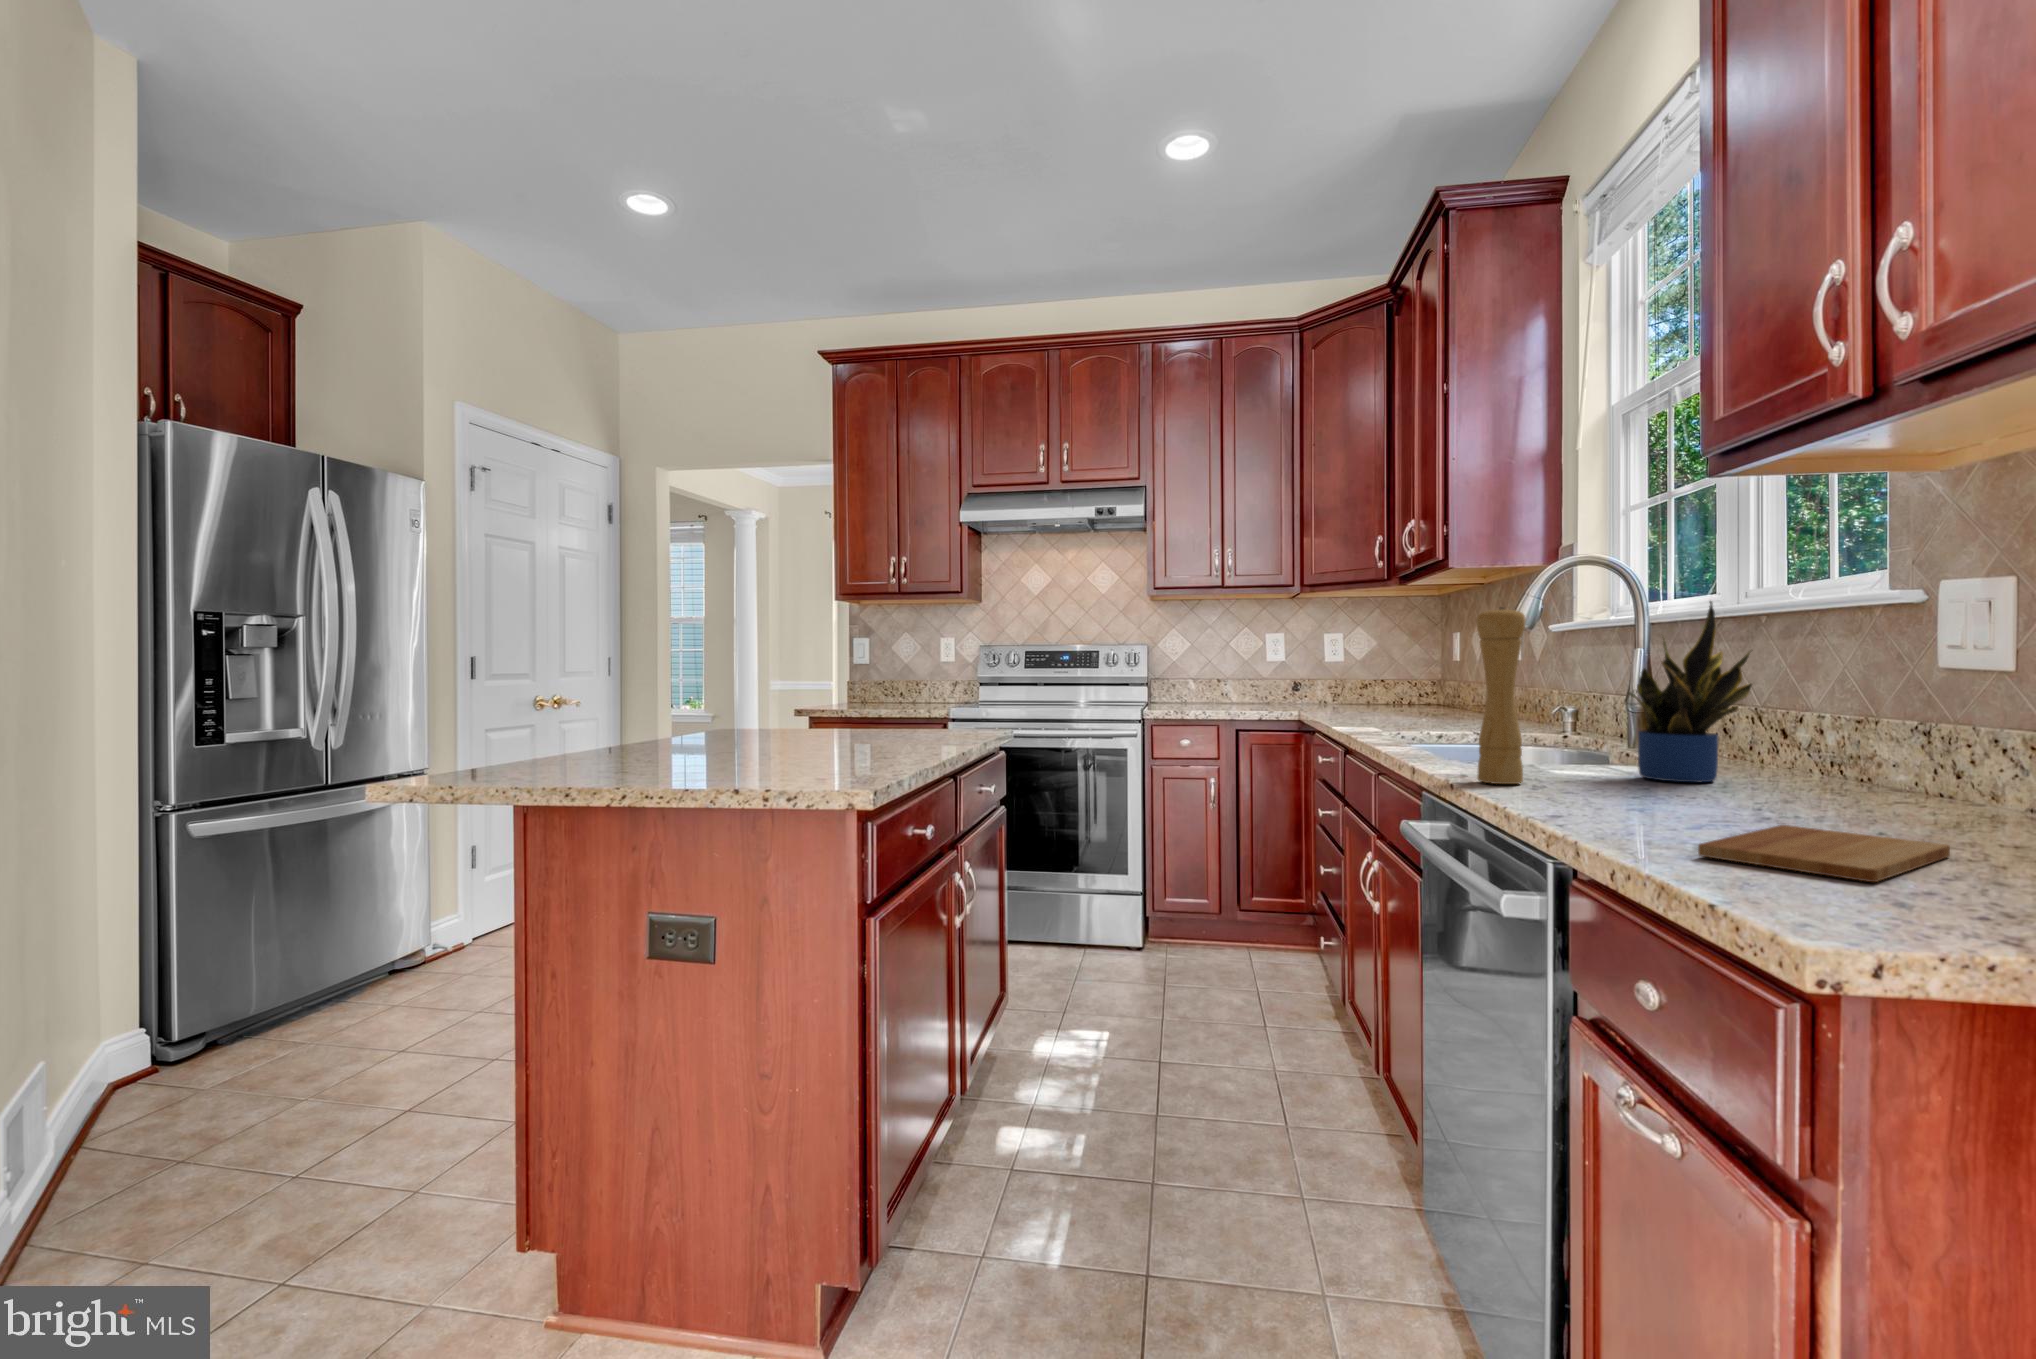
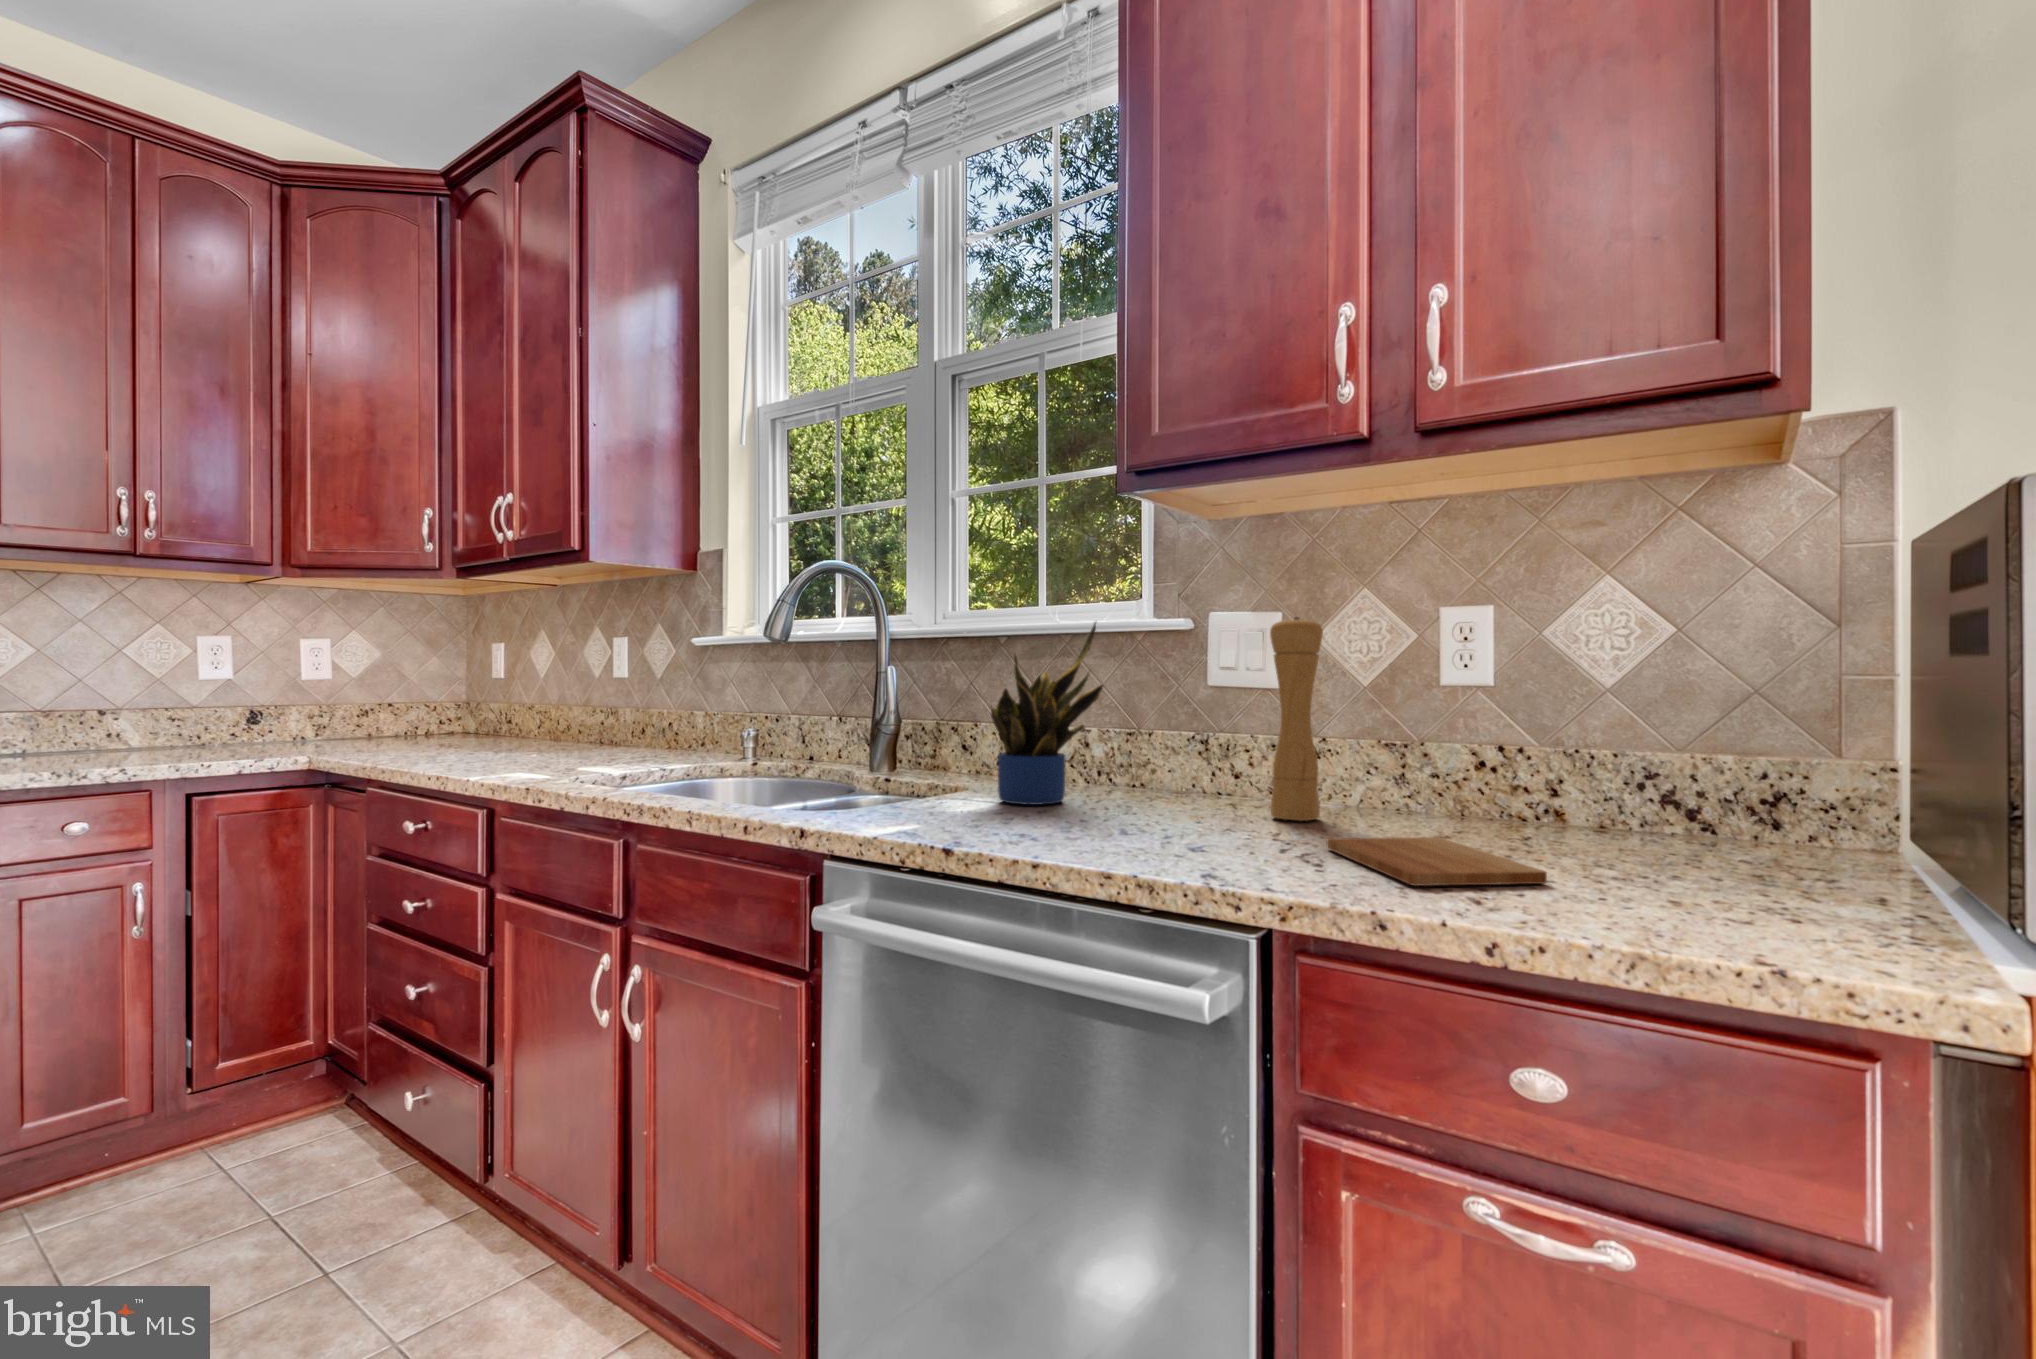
pepper mill: present [1476,607,1526,784] -> present [1270,617,1323,821]

